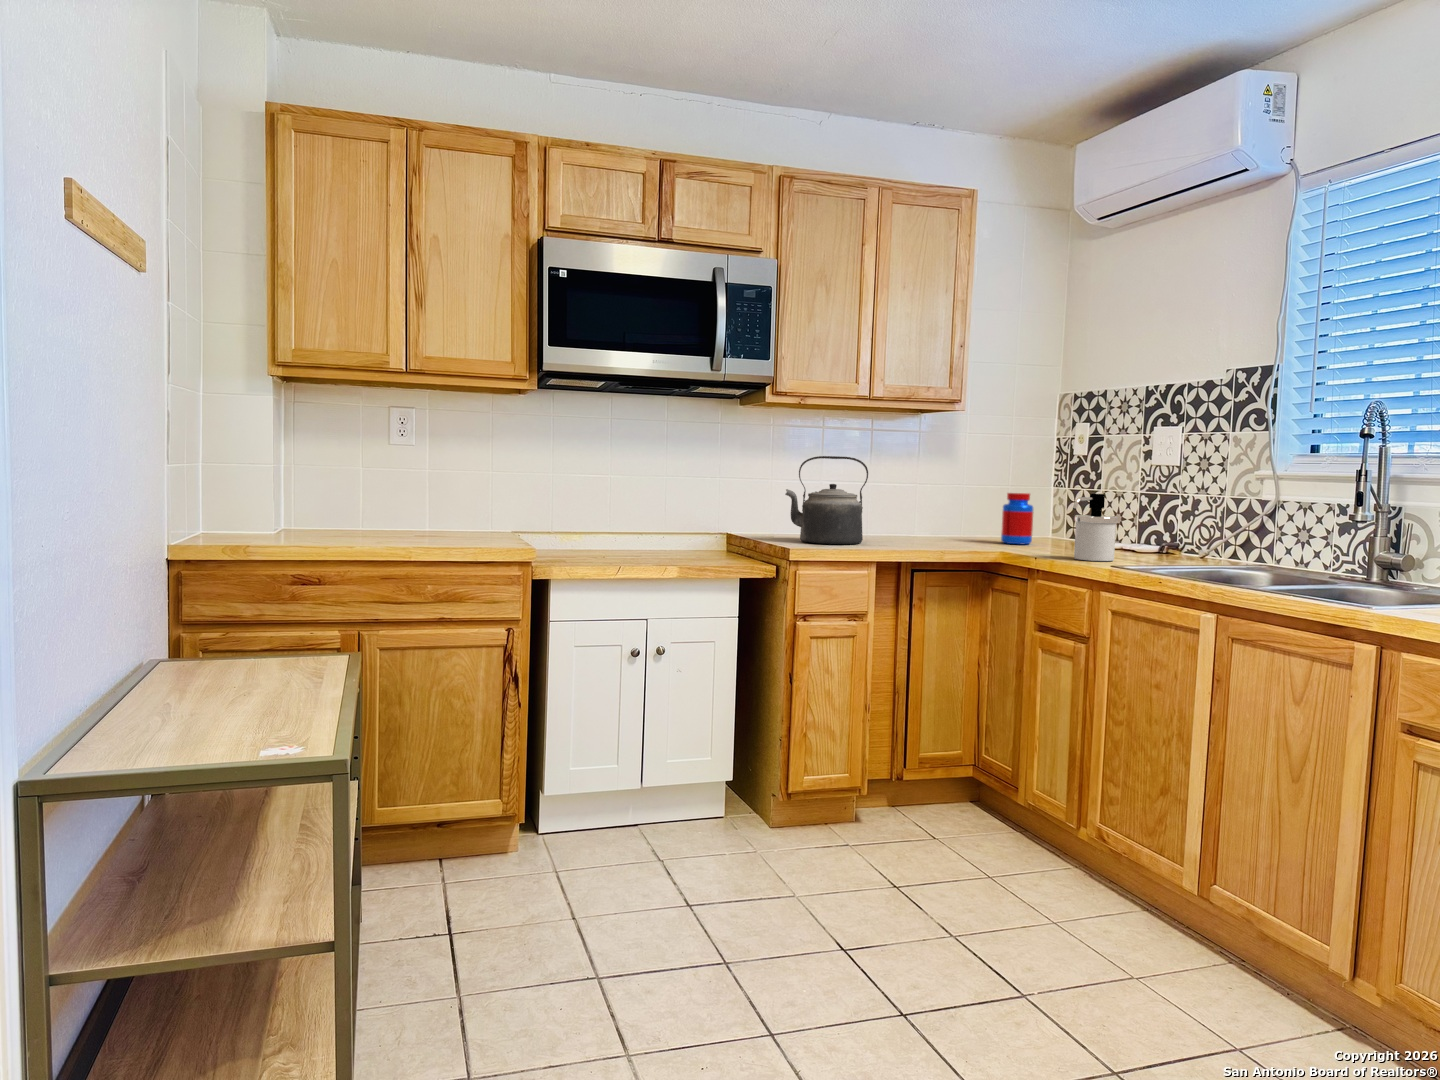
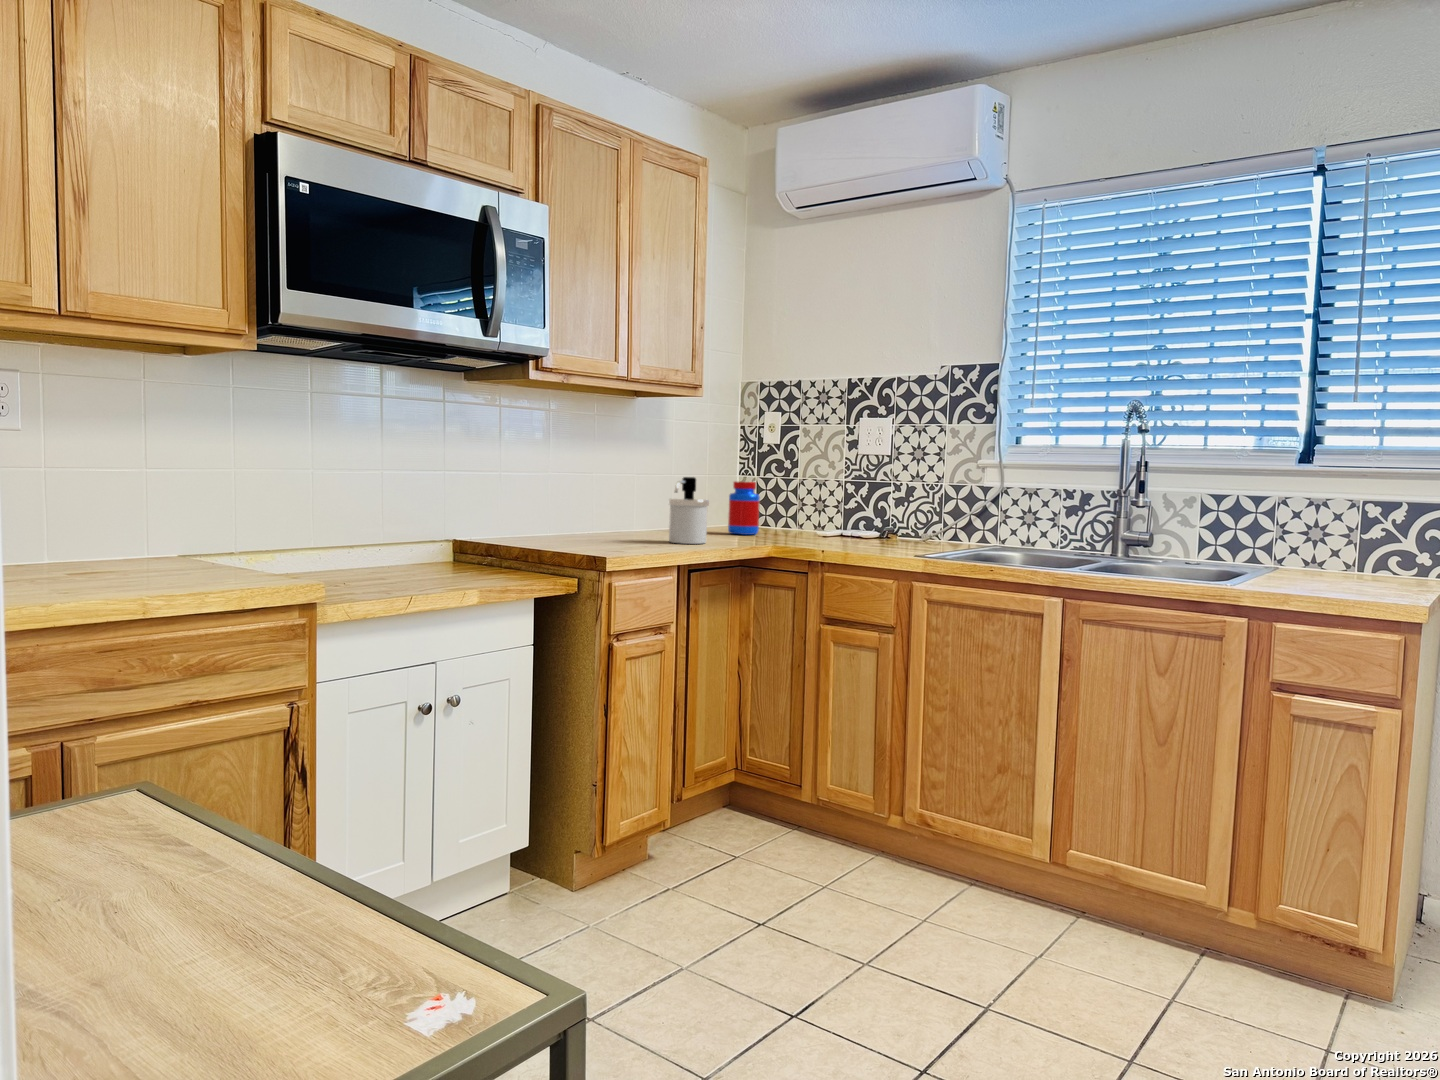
kettle: present [785,456,868,544] -> none [523,440,614,542]
soap dispenser: present [1073,494,1118,561] -> present [669,477,709,544]

